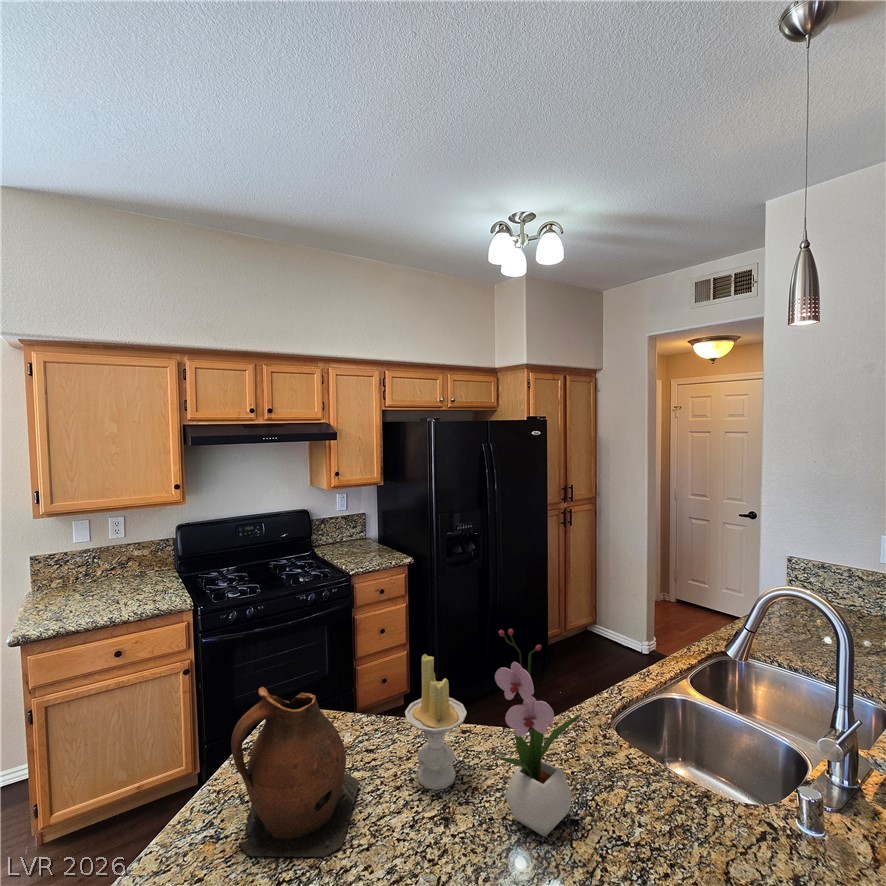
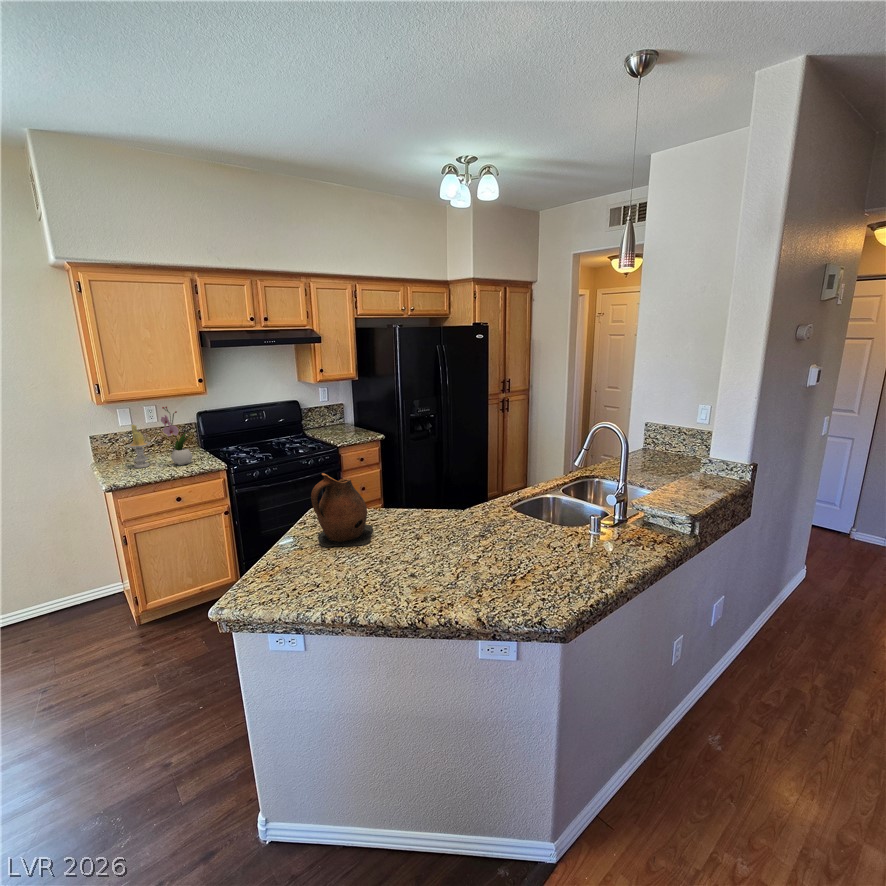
flower arrangement: present [495,629,578,837] -> present [161,407,192,465]
candle: present [405,654,467,790] -> present [126,425,151,468]

